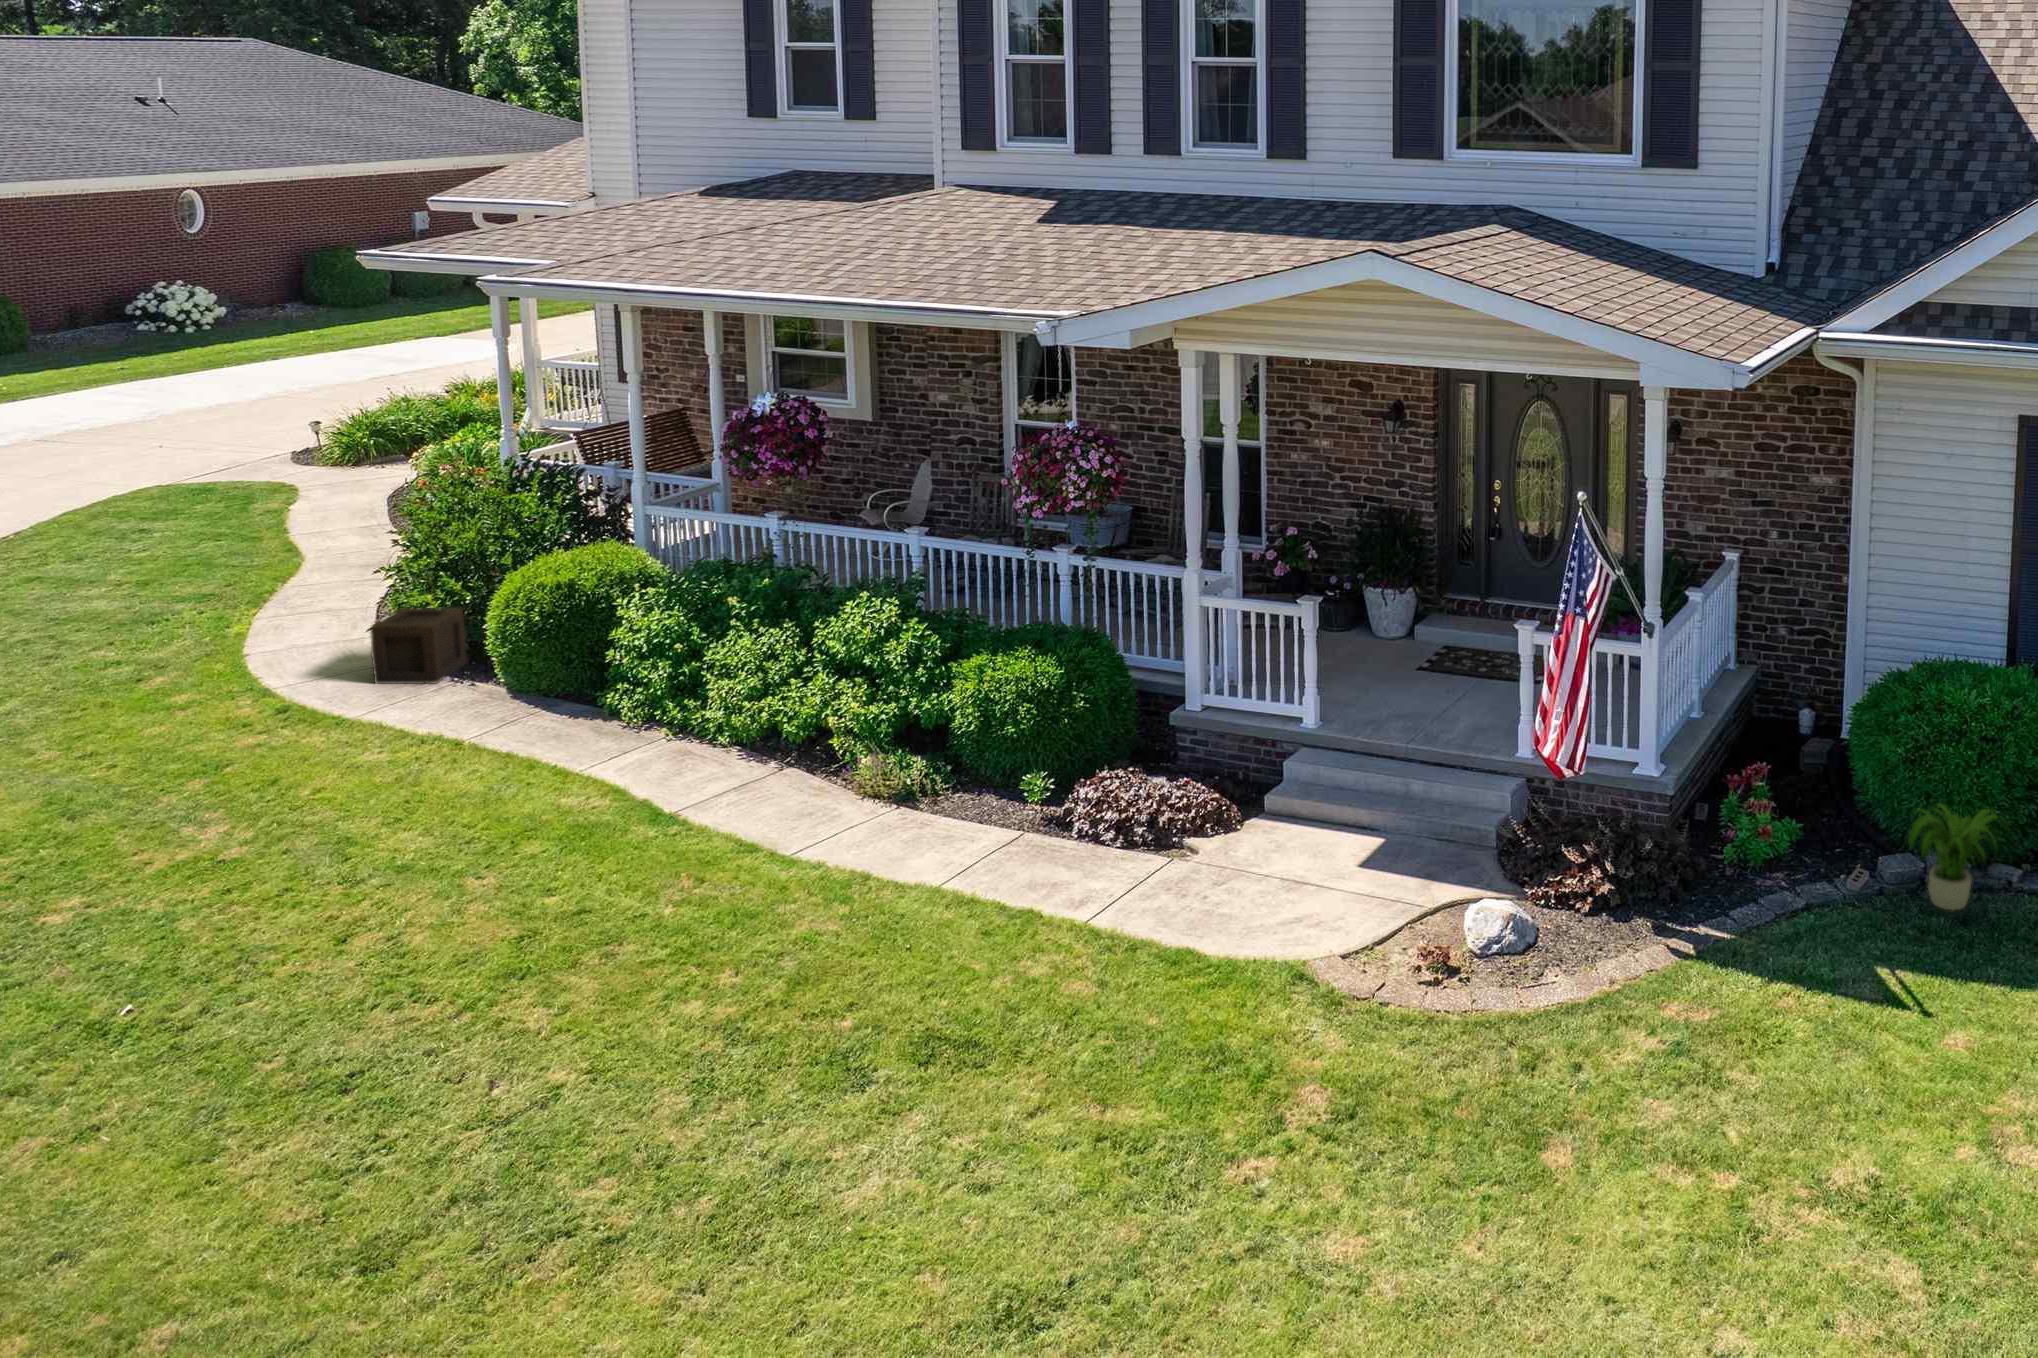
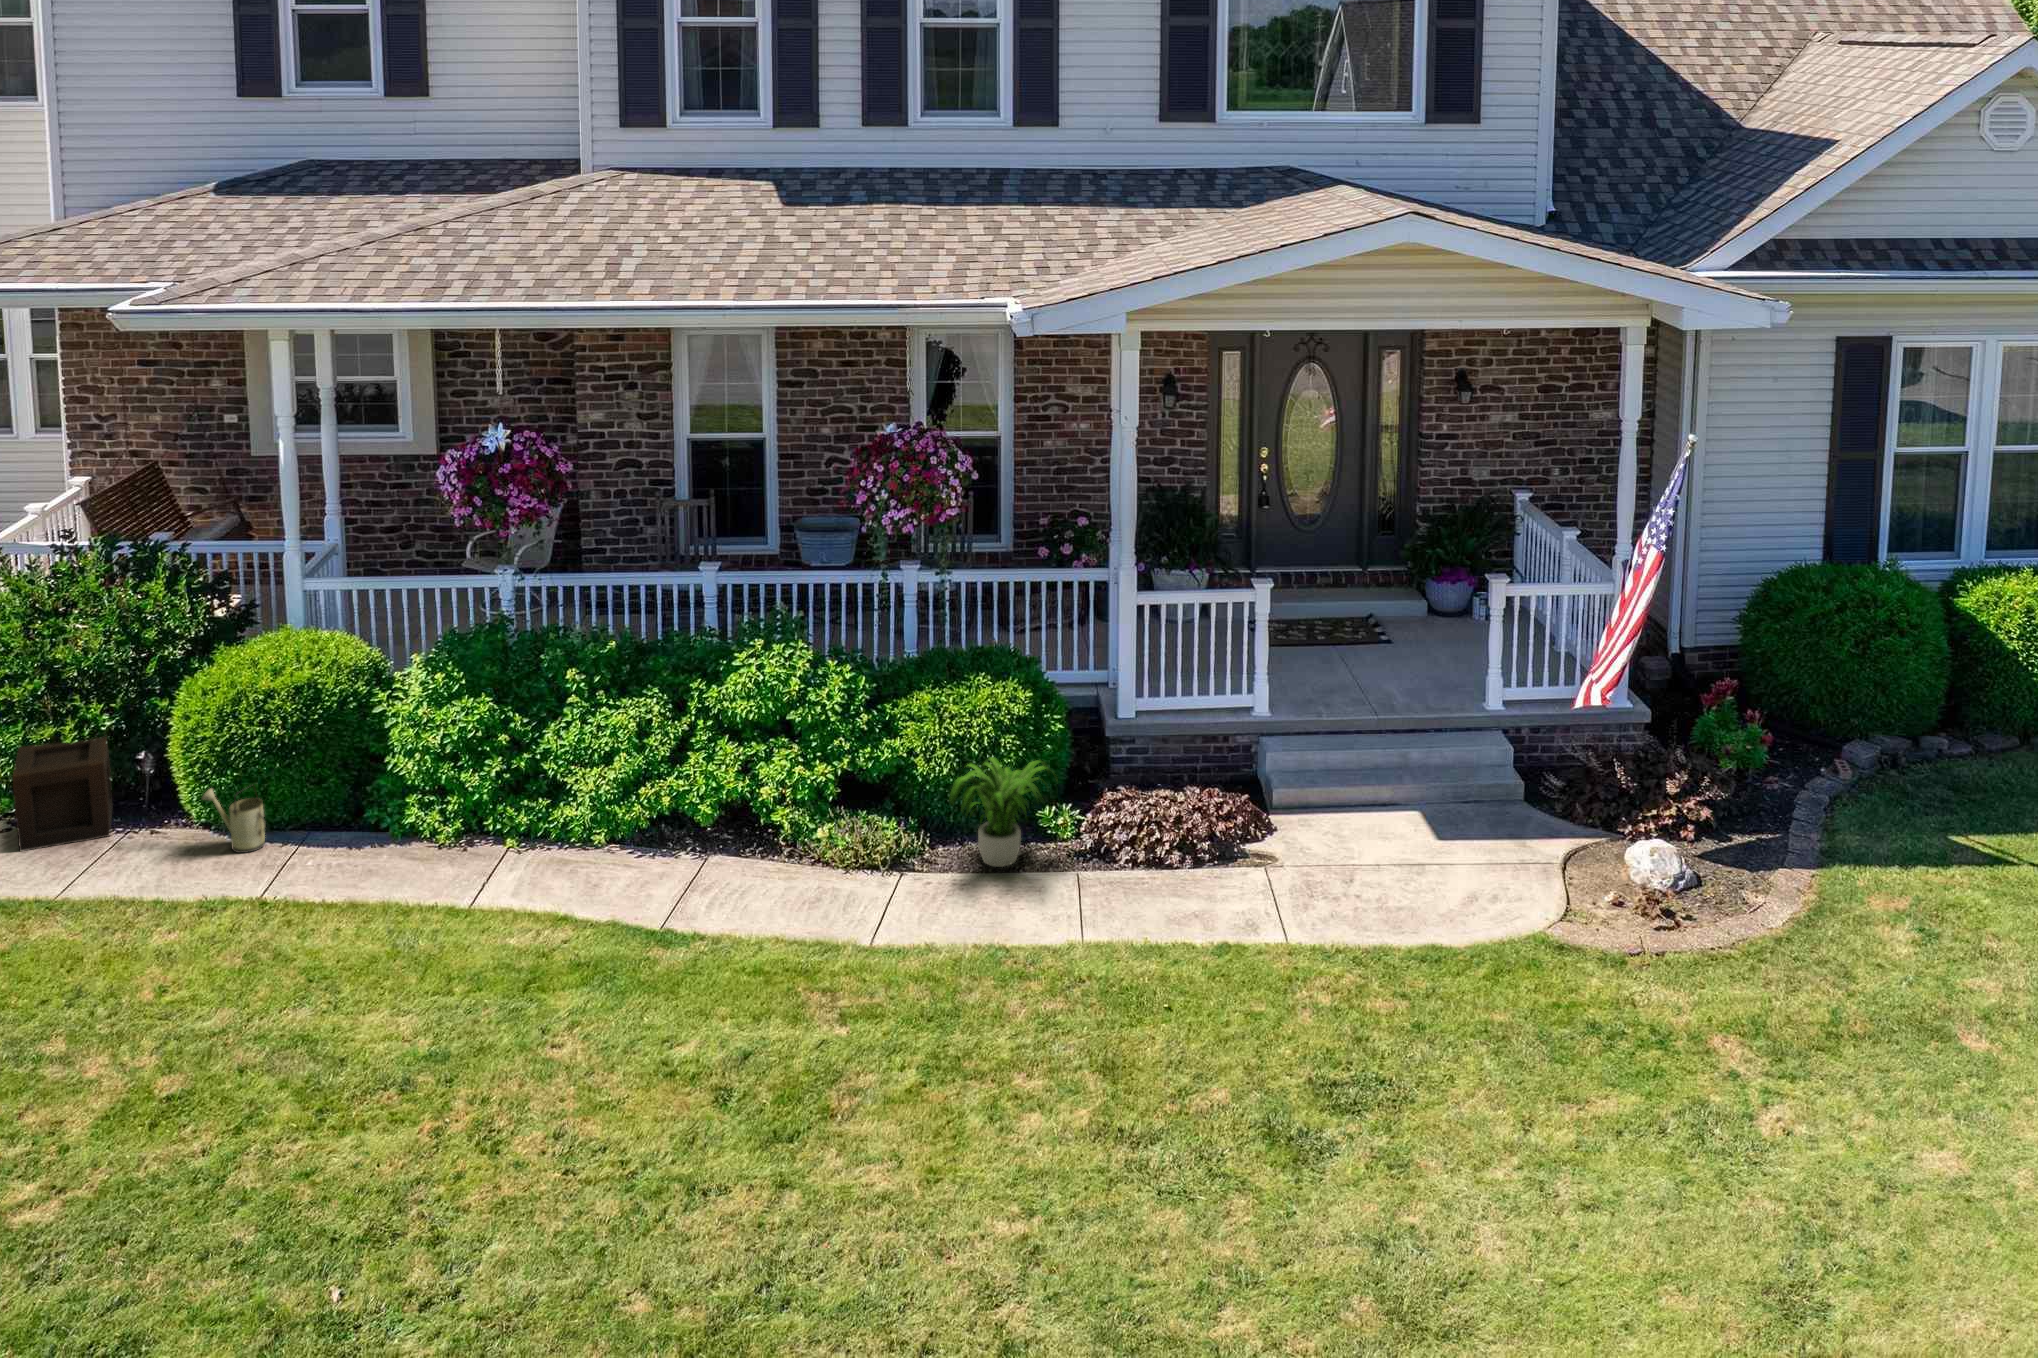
watering can: none [481,656,519,709] -> present [202,785,266,853]
potted plant: present [1908,803,2008,910] -> present [949,757,1058,867]

